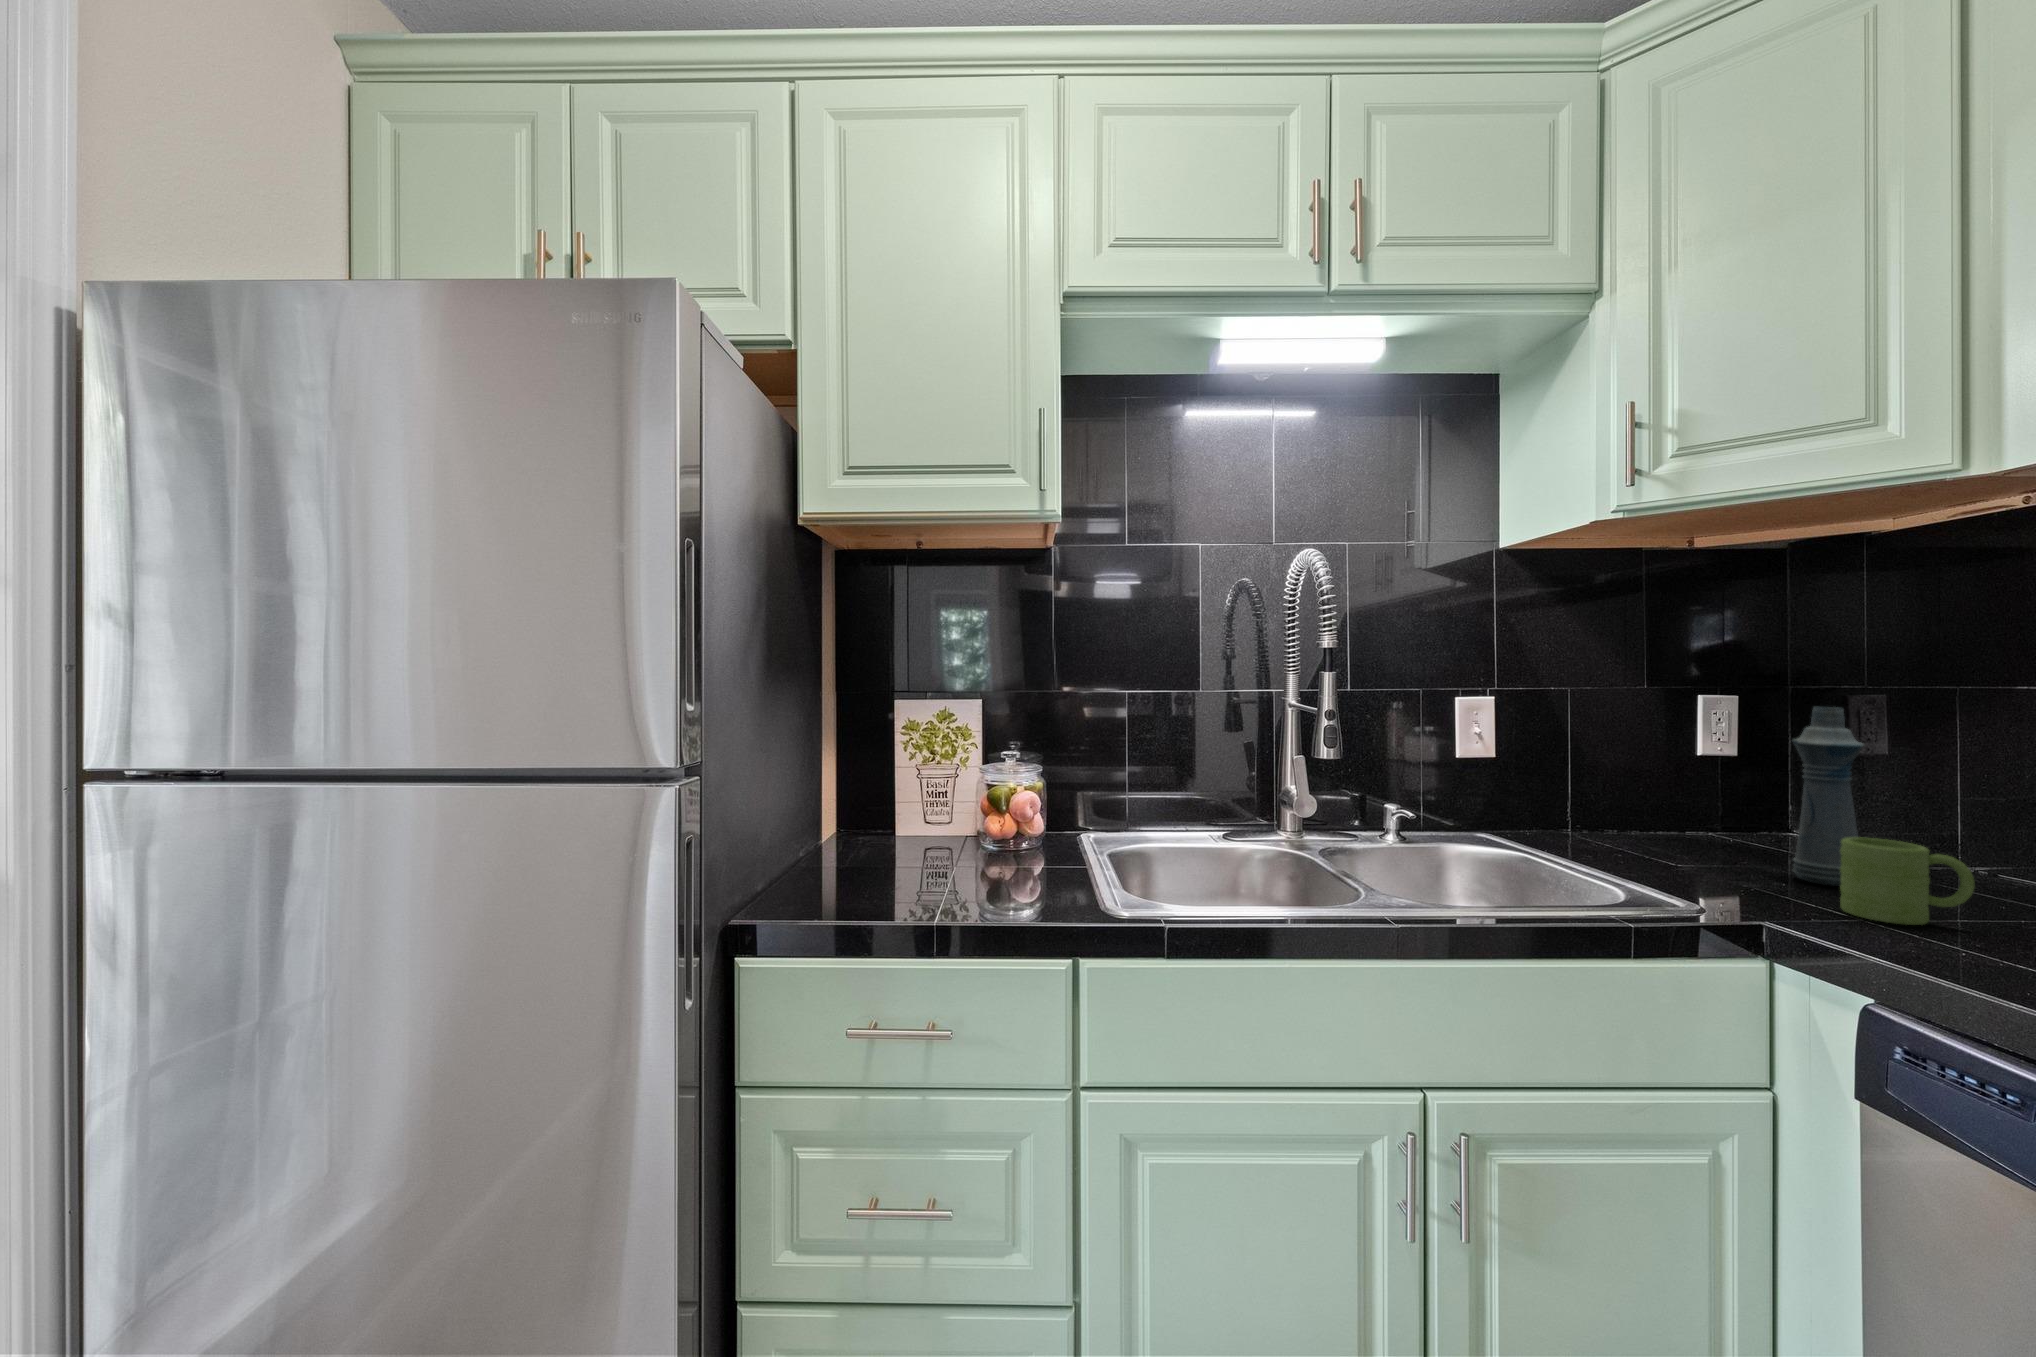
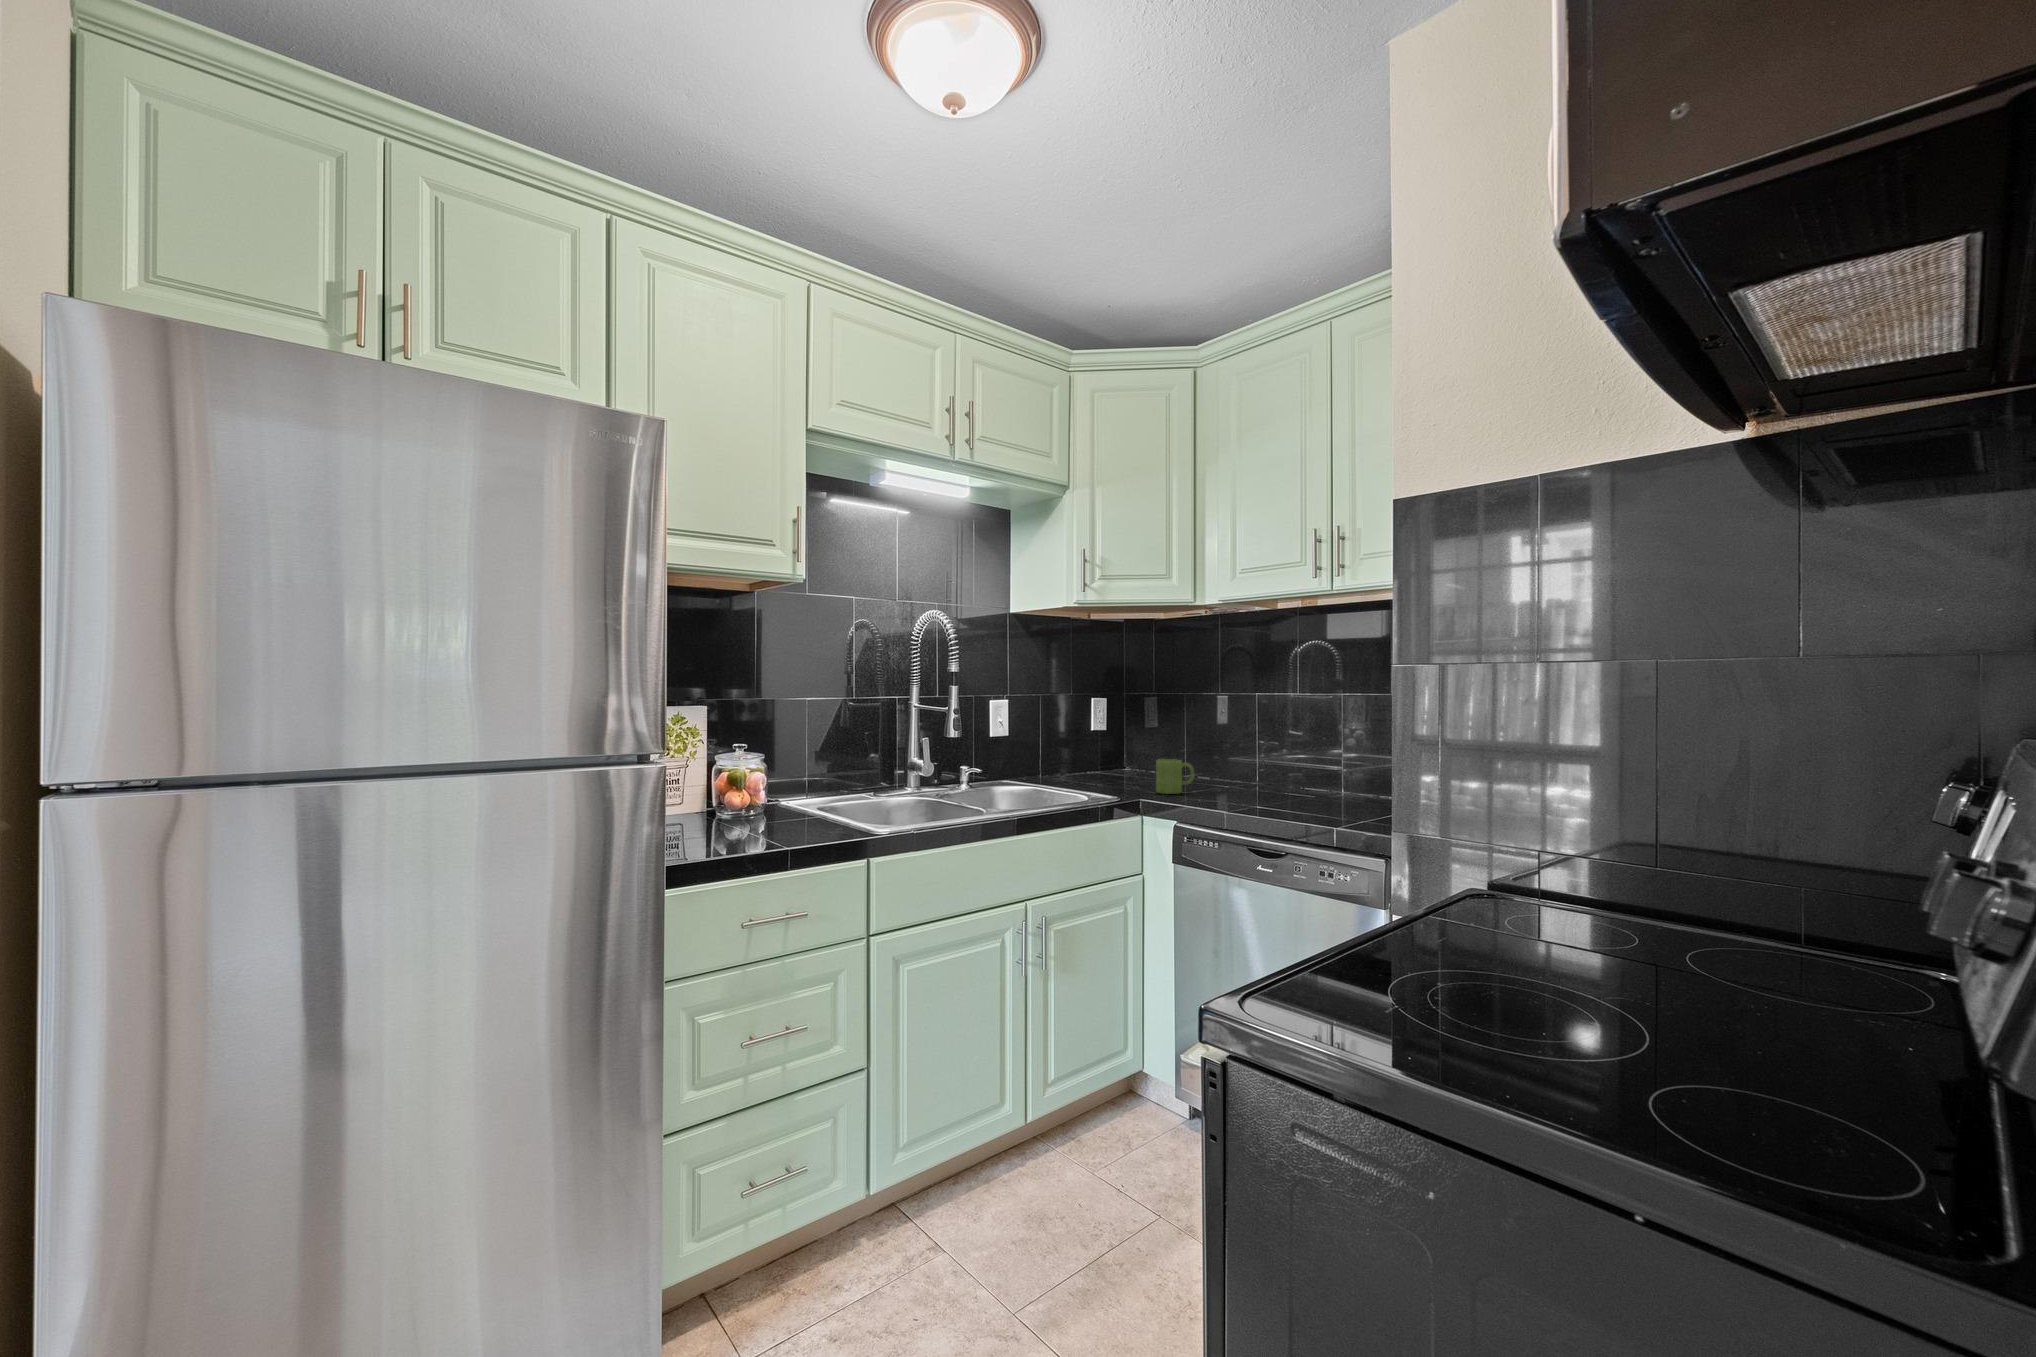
bottle: present [1793,707,1864,886] -> none [1135,702,1160,785]

